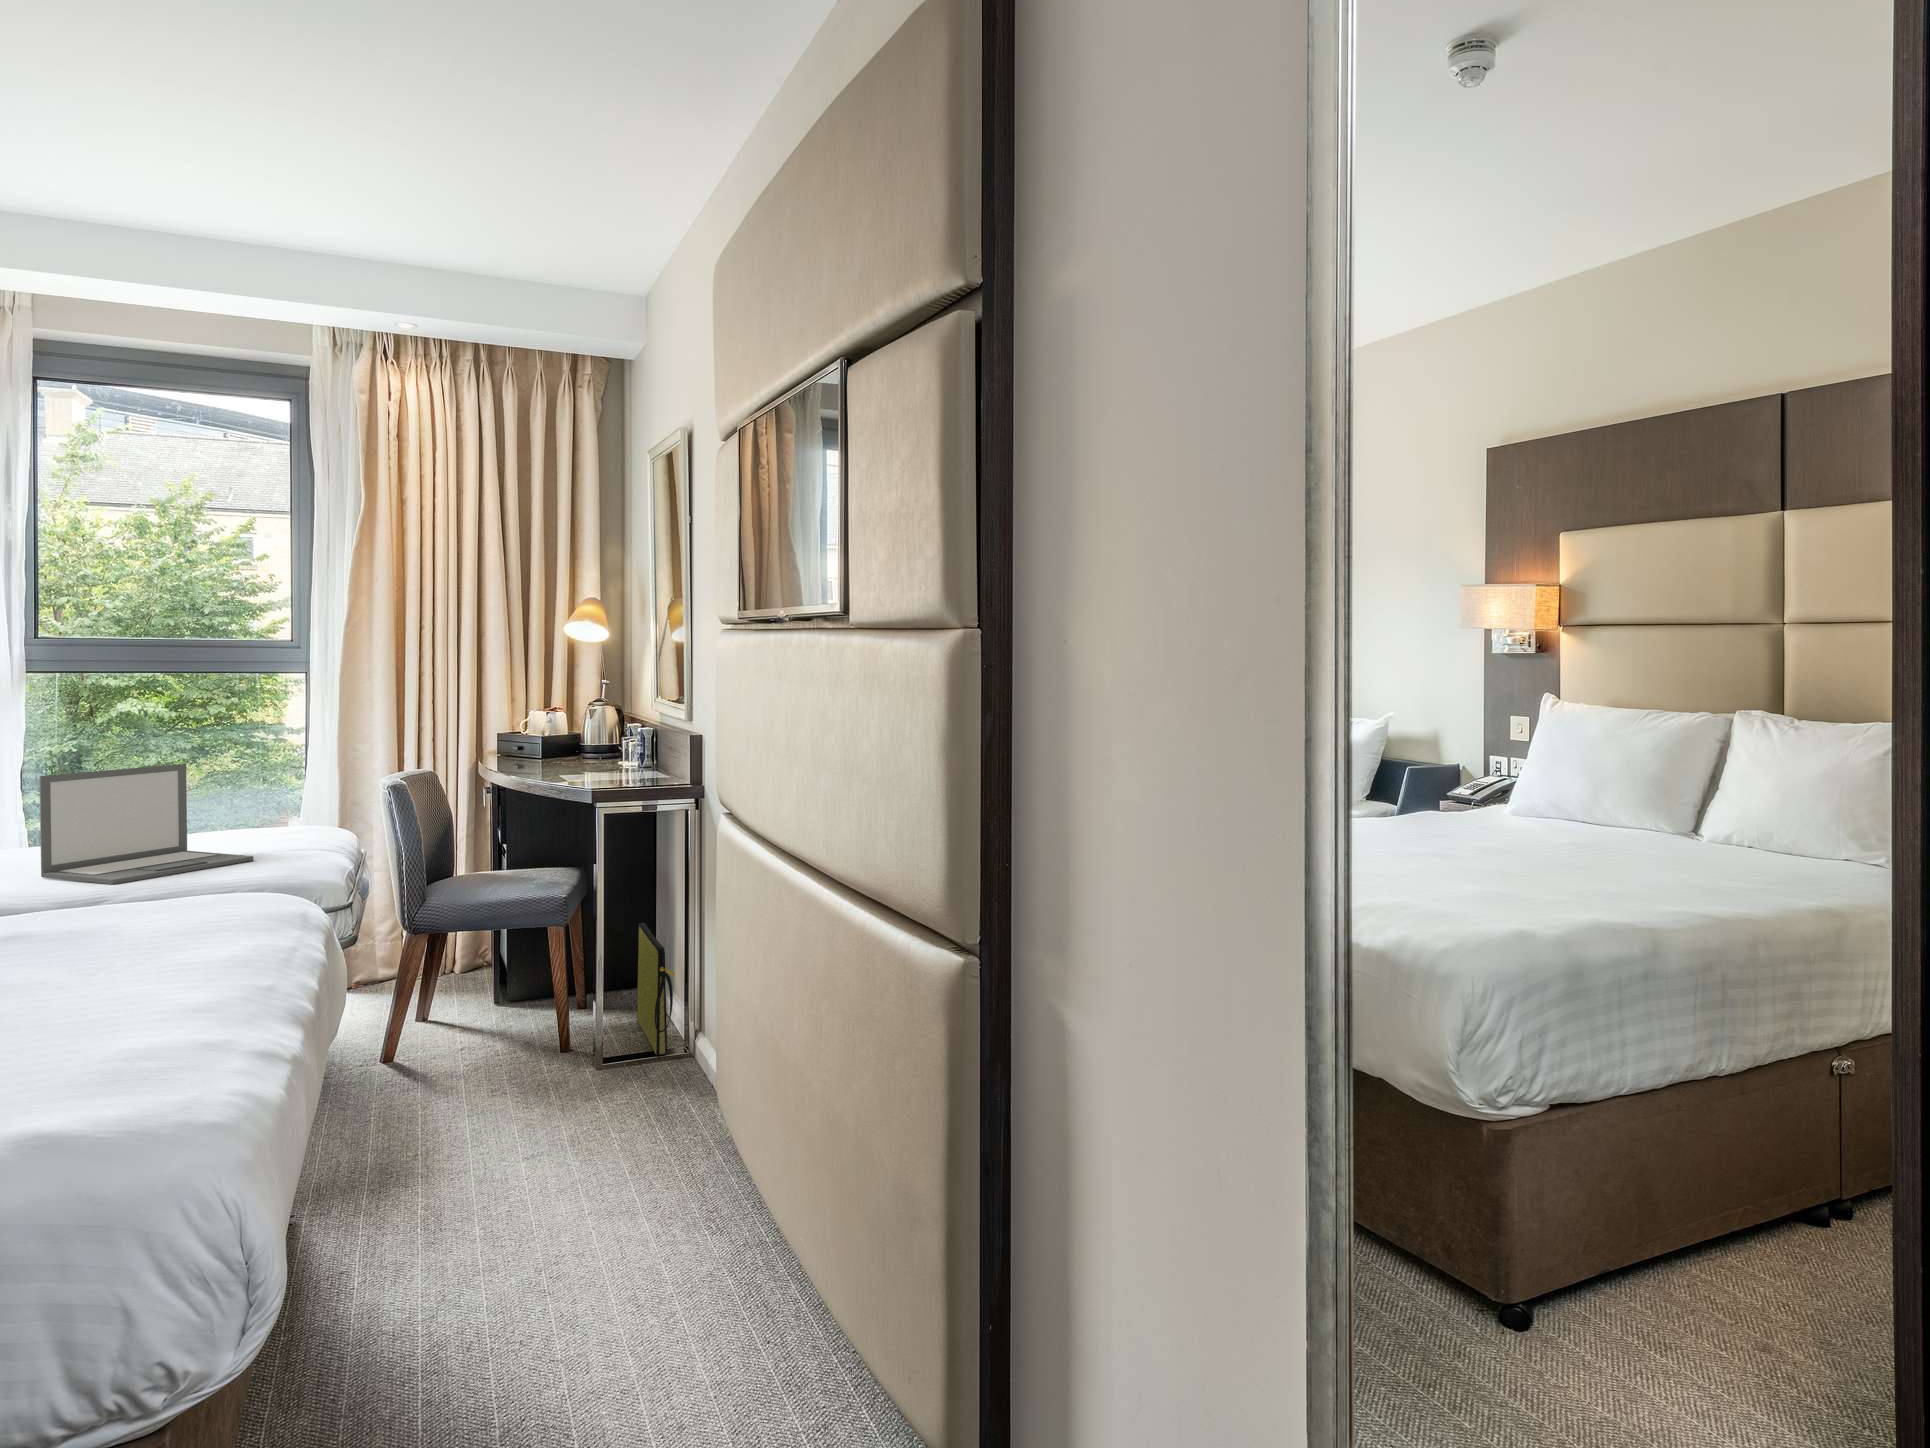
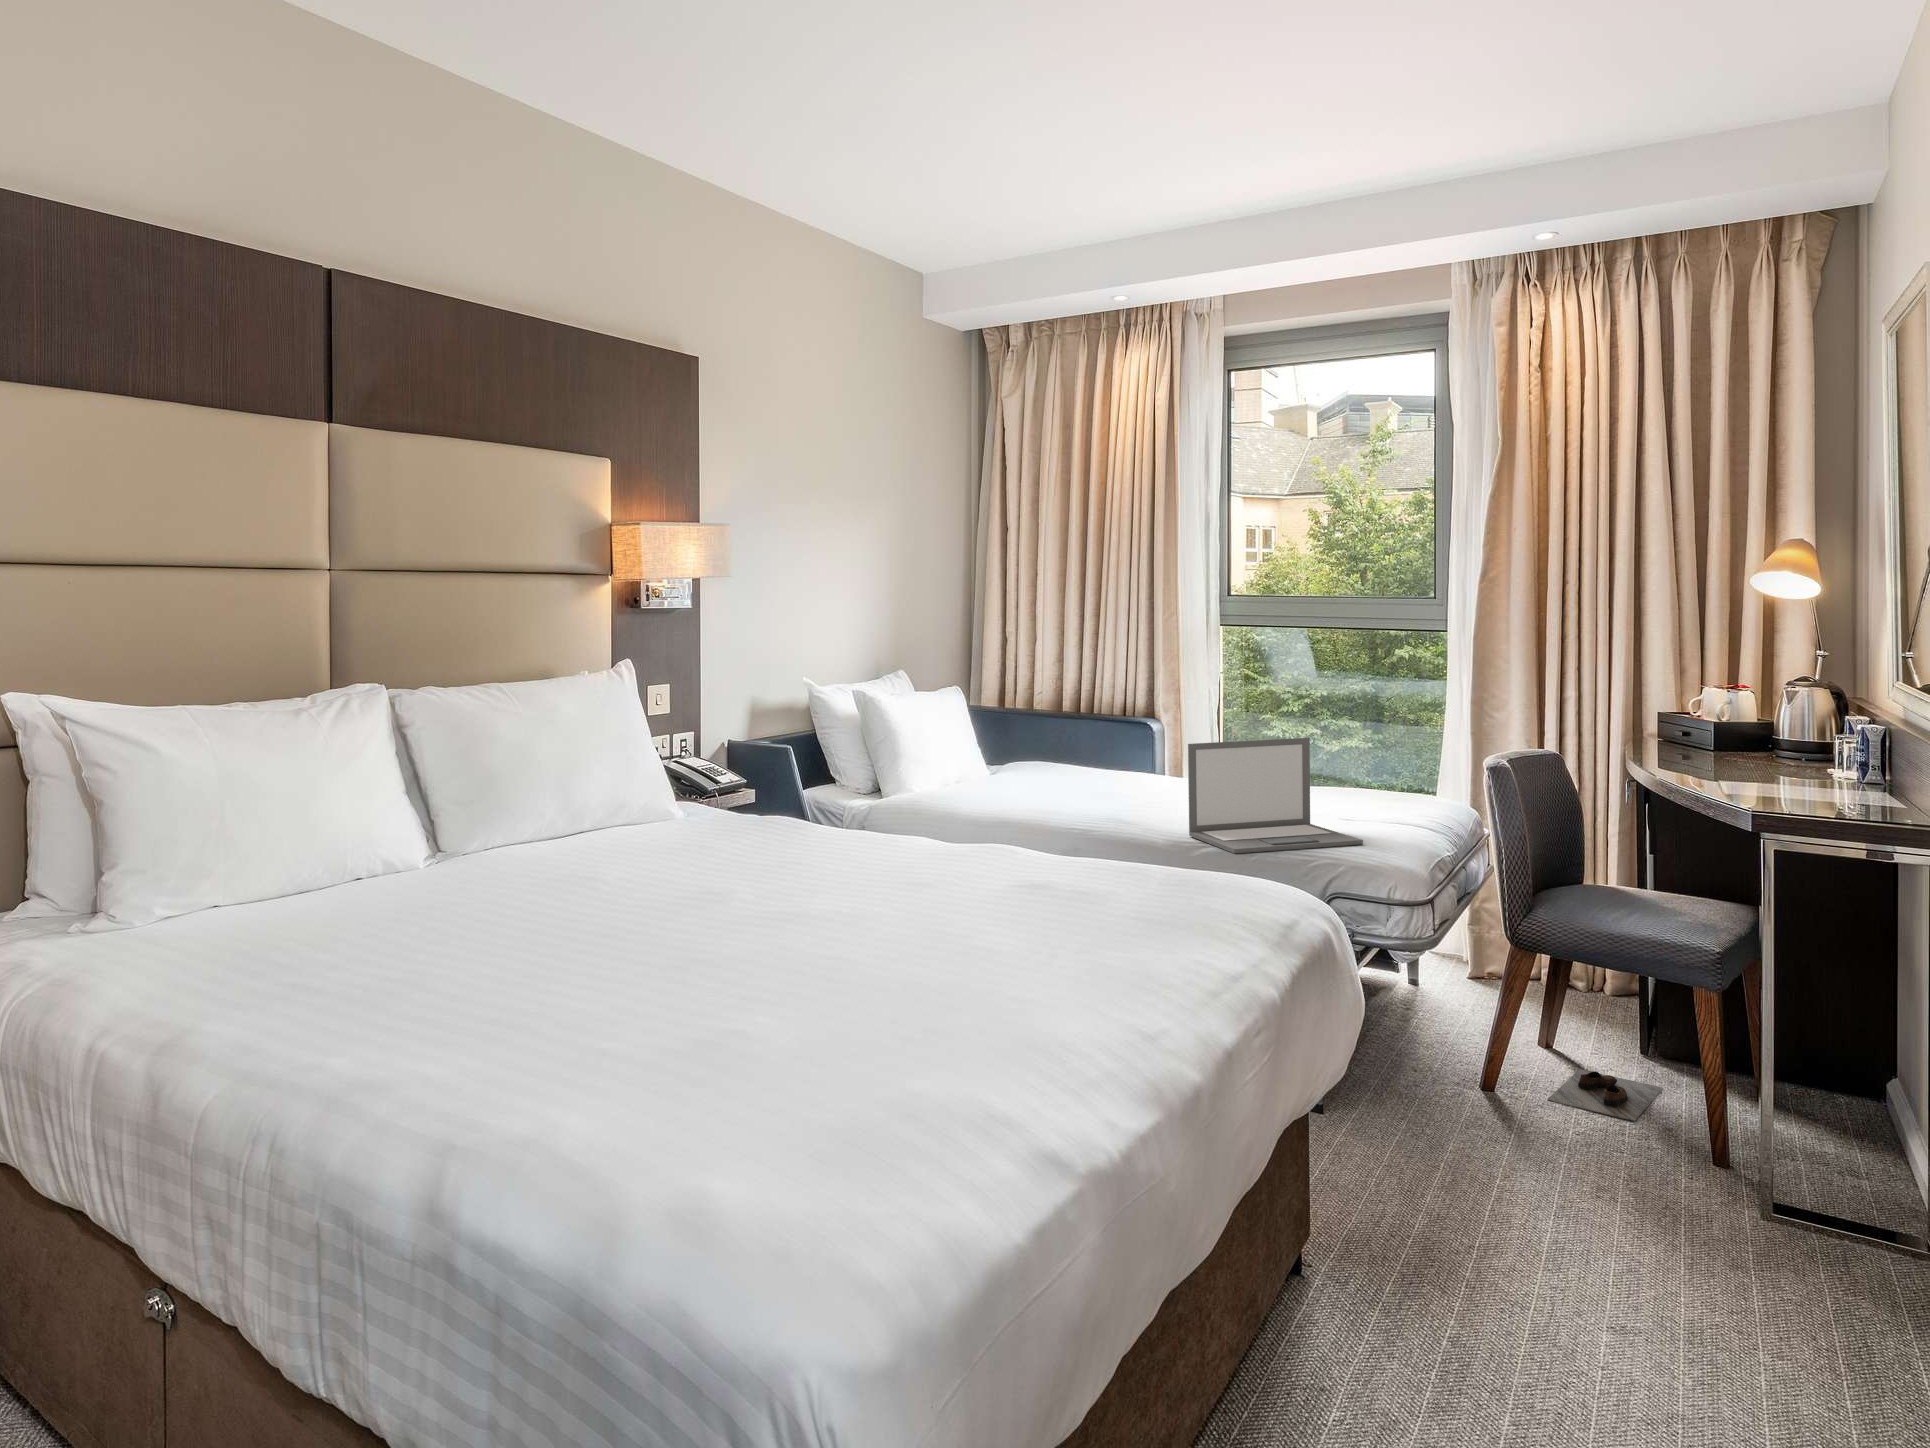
bag: present [637,923,675,1056] -> none [1847,1000,1908,1208]
shoe: none [430,1024,515,1057] -> present [1548,1069,1663,1121]

